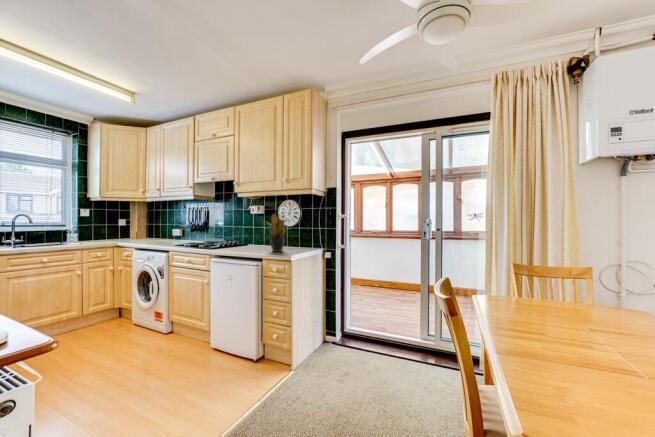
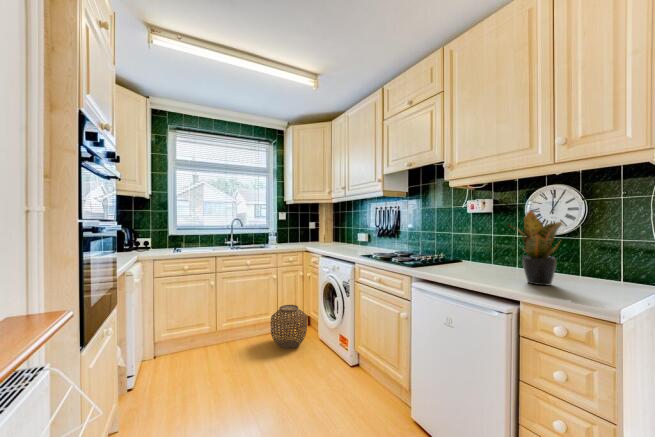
woven basket: none [75,296,119,337] -> present [271,305,307,349]

